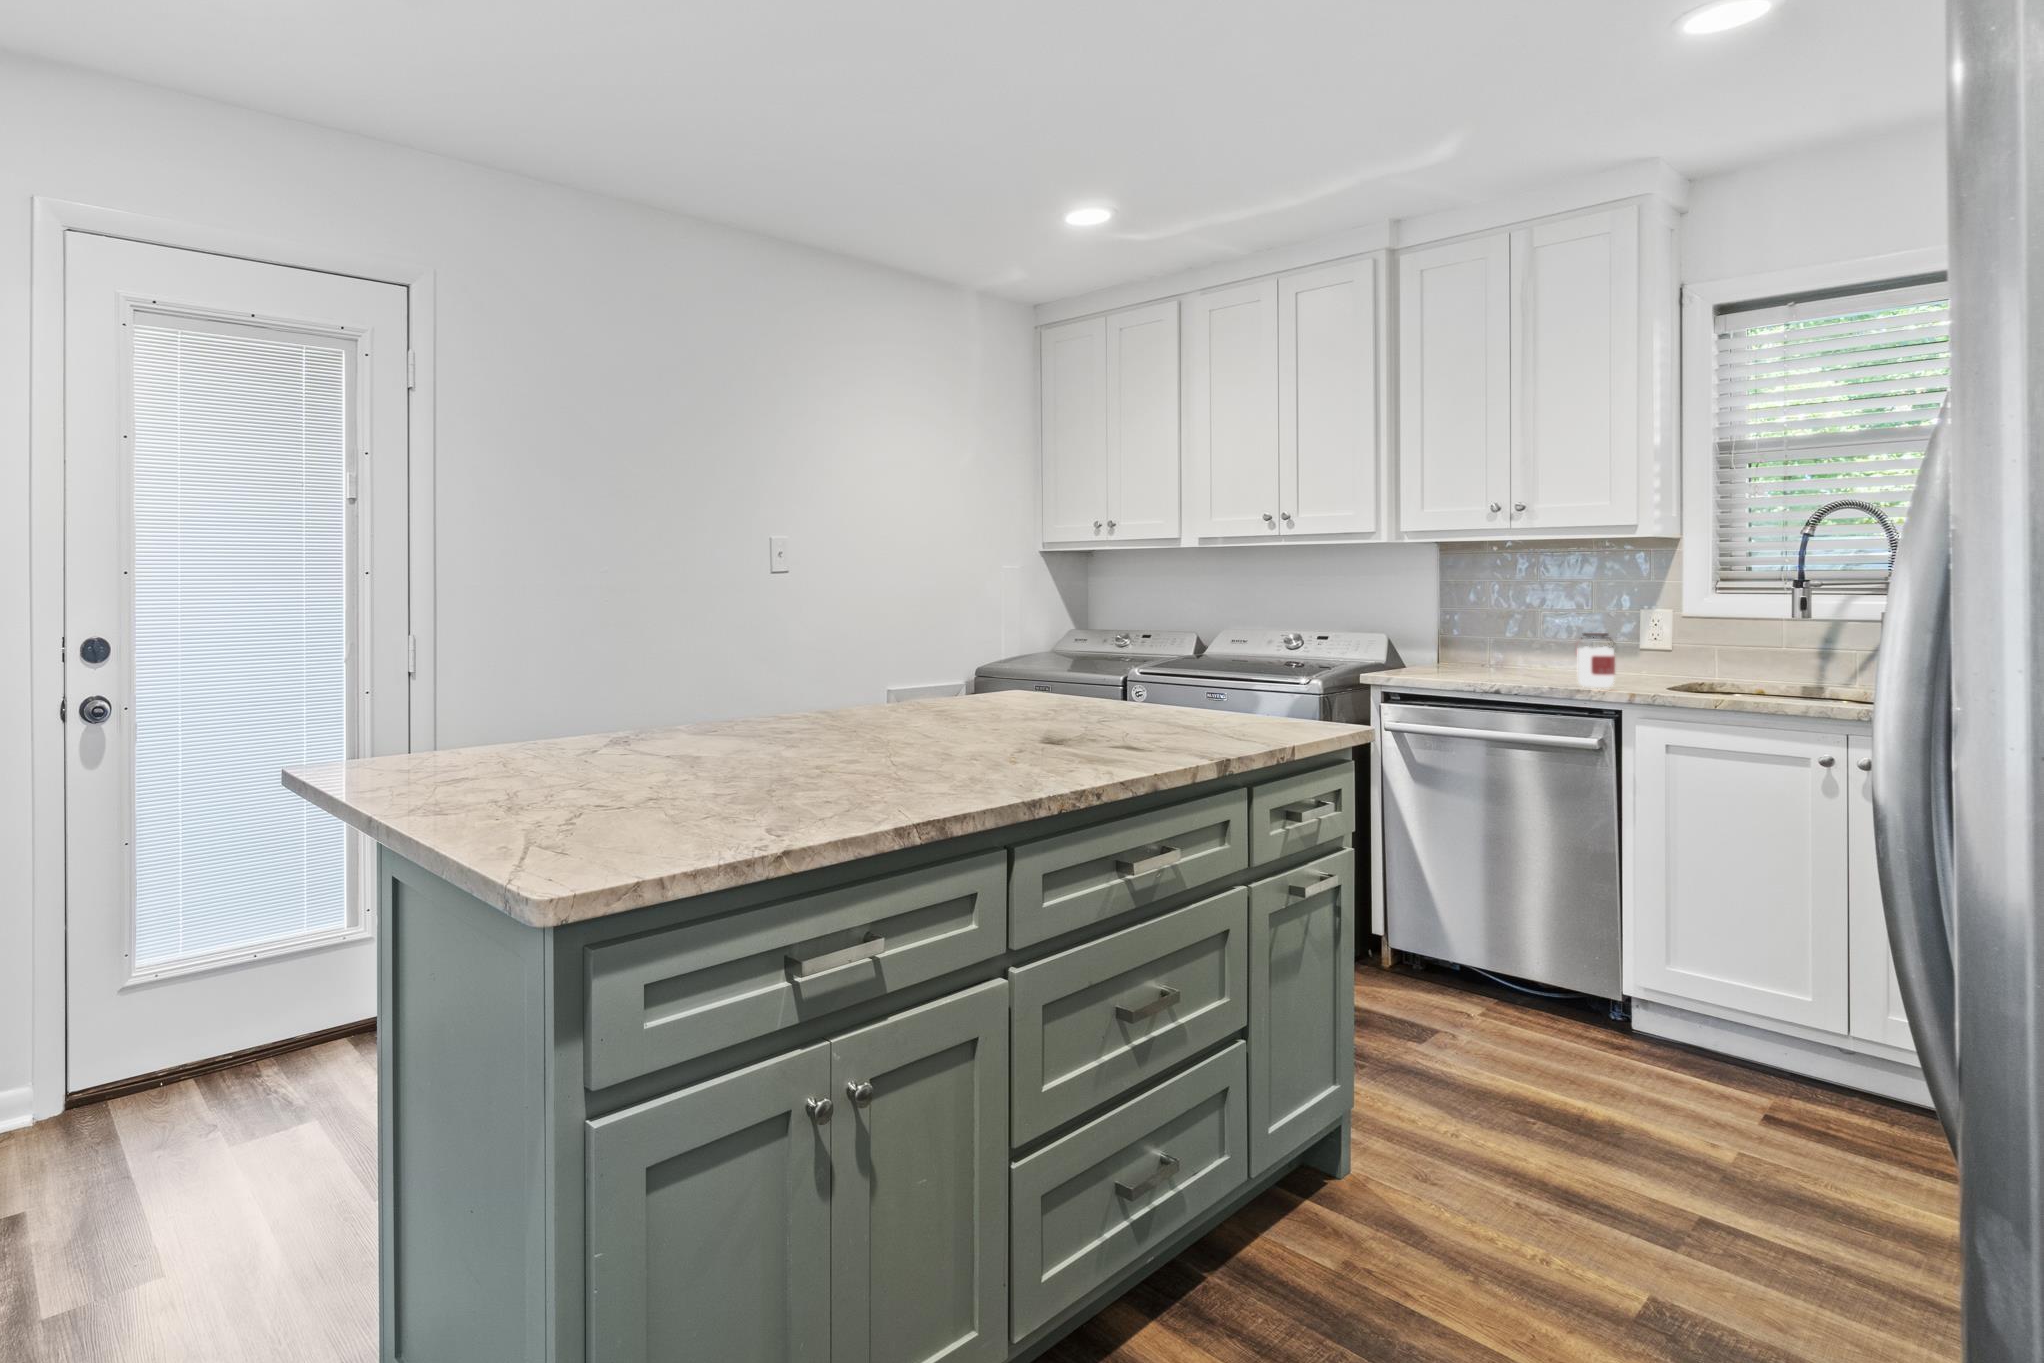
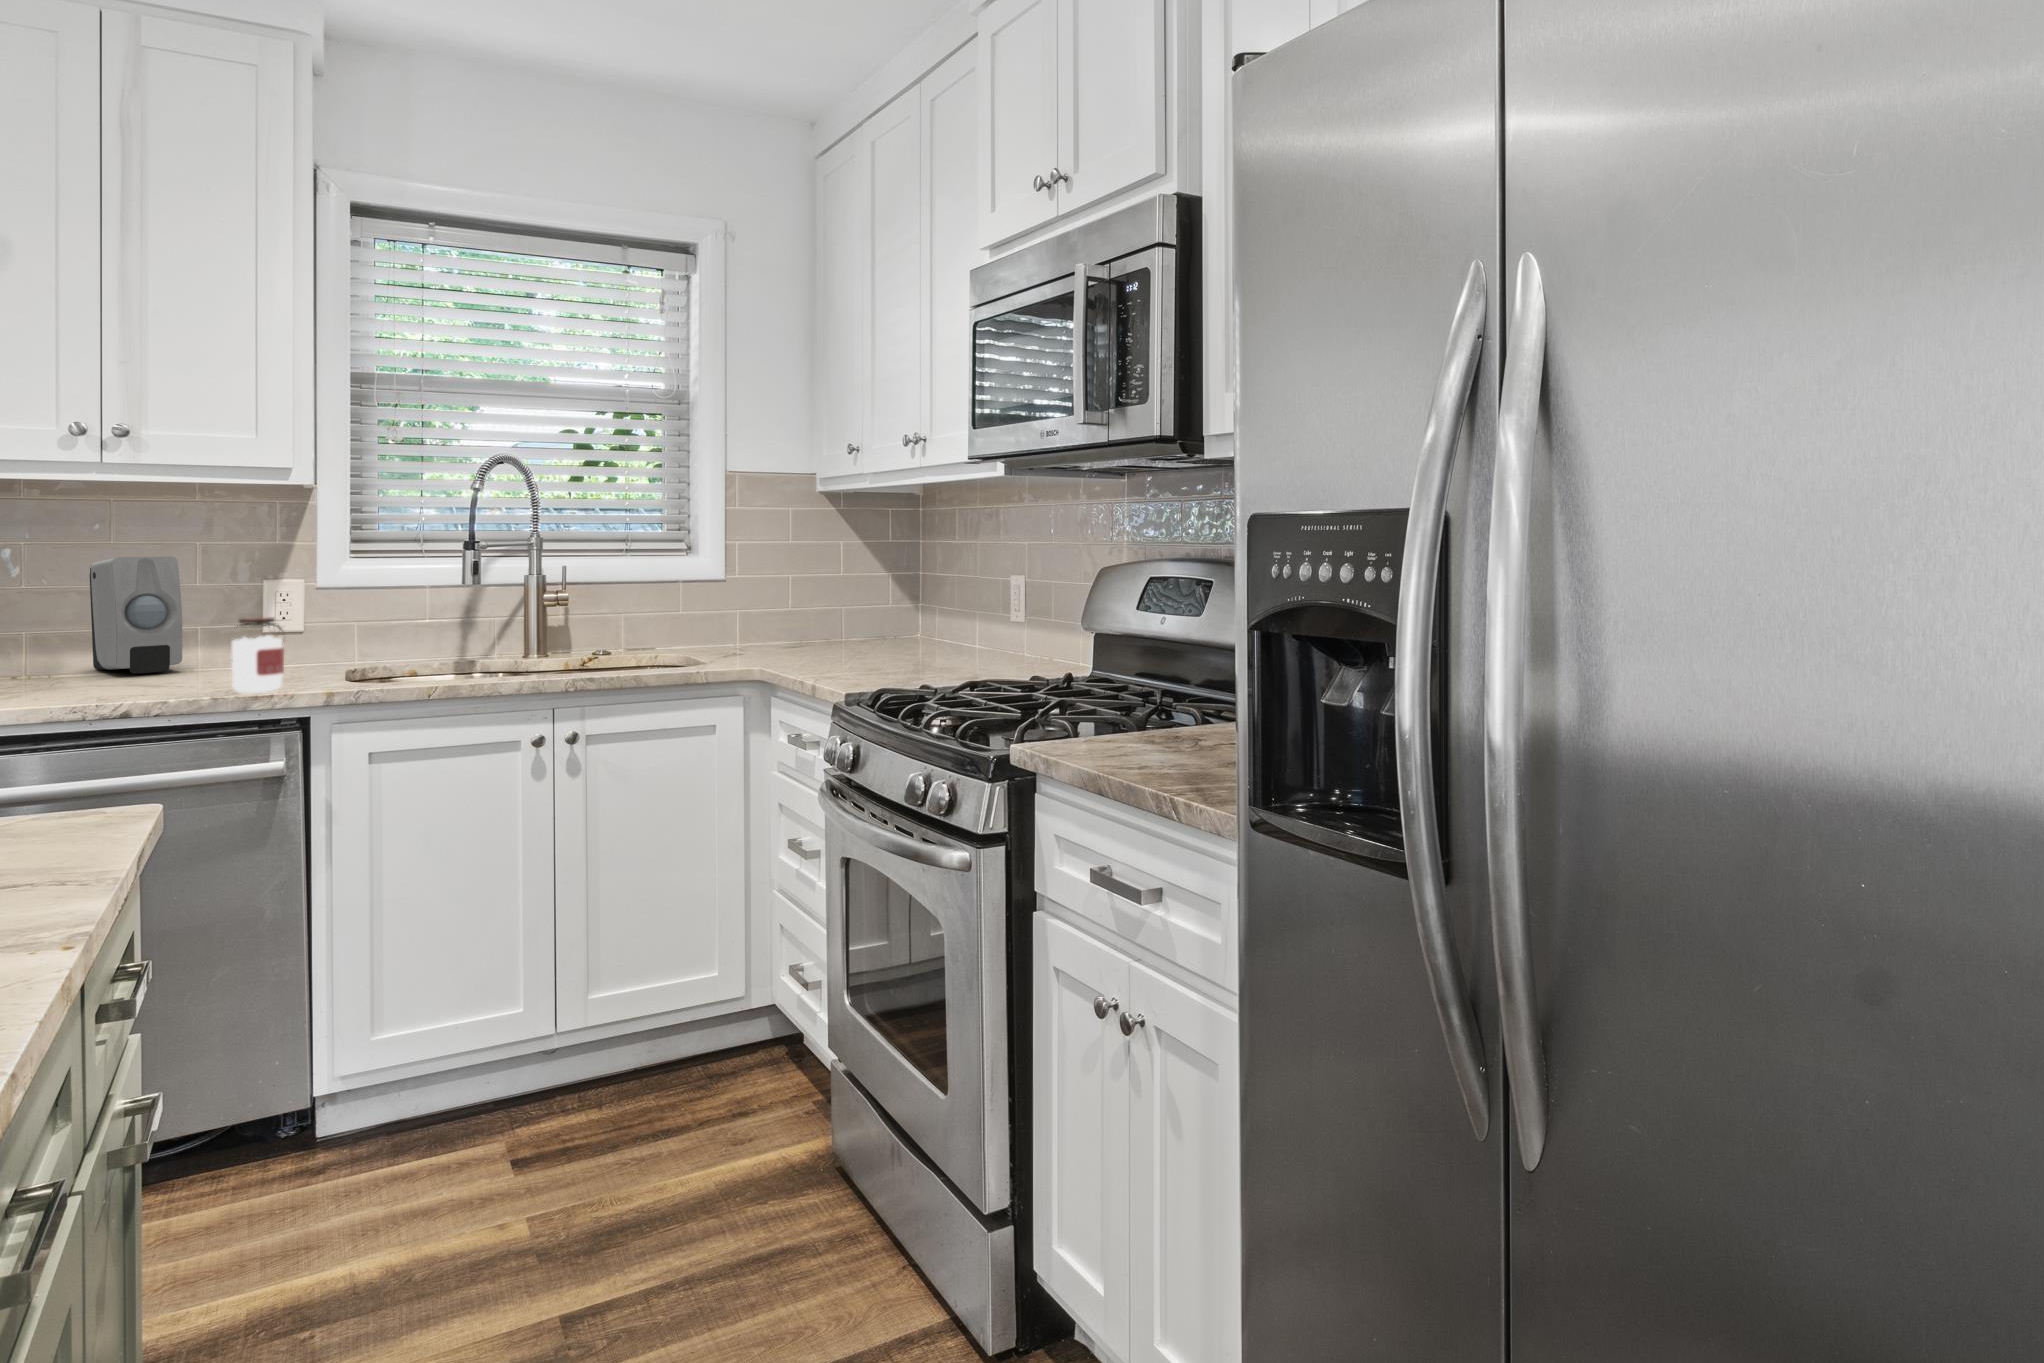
soap dispenser: none [1525,589,1575,669] -> present [89,556,182,673]

